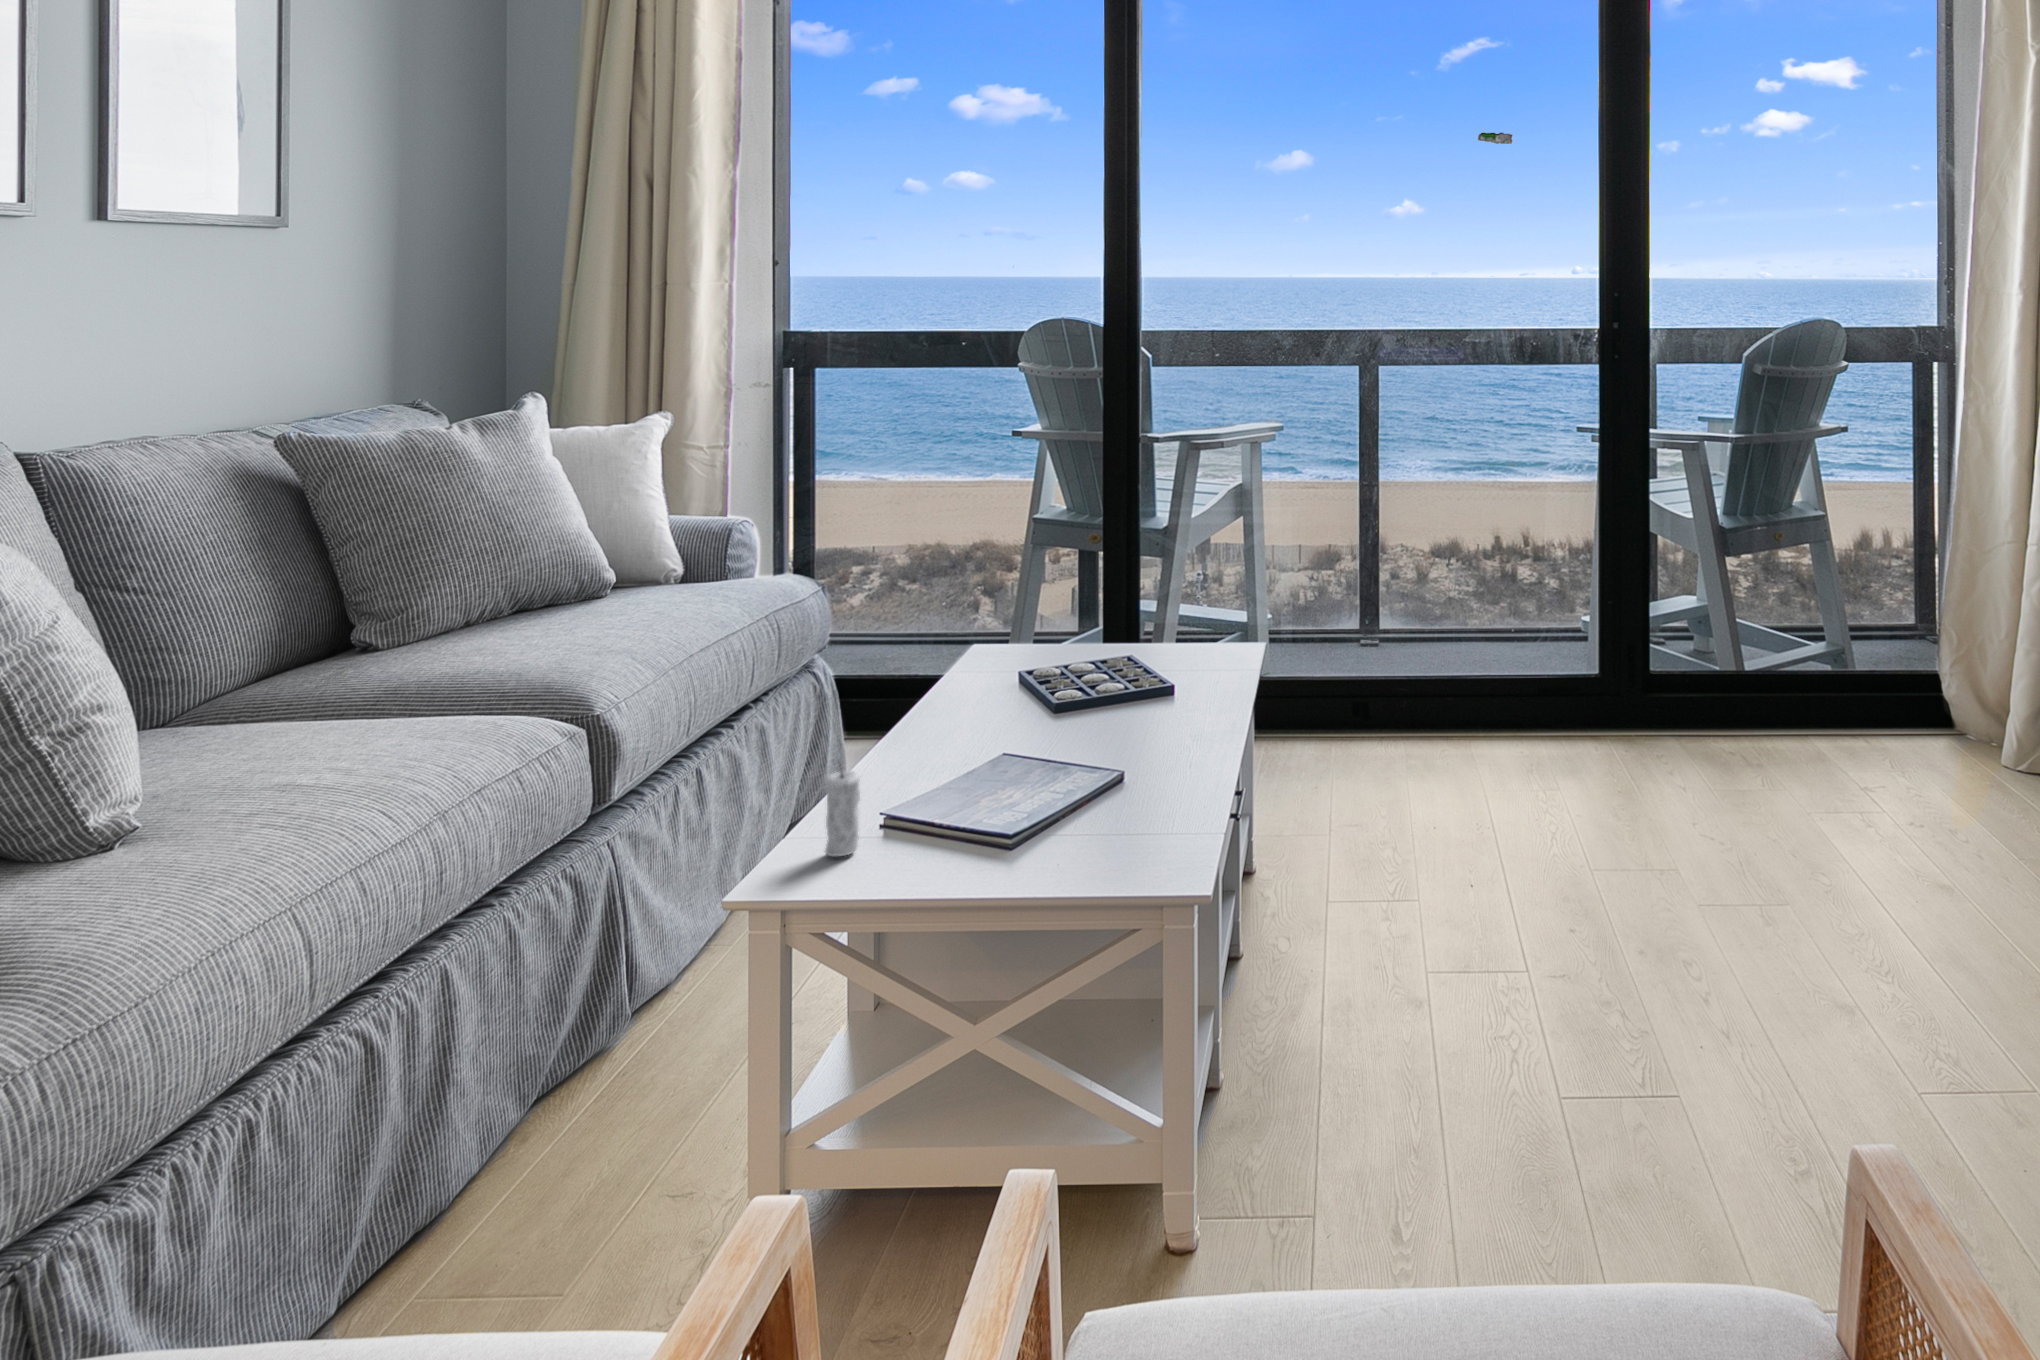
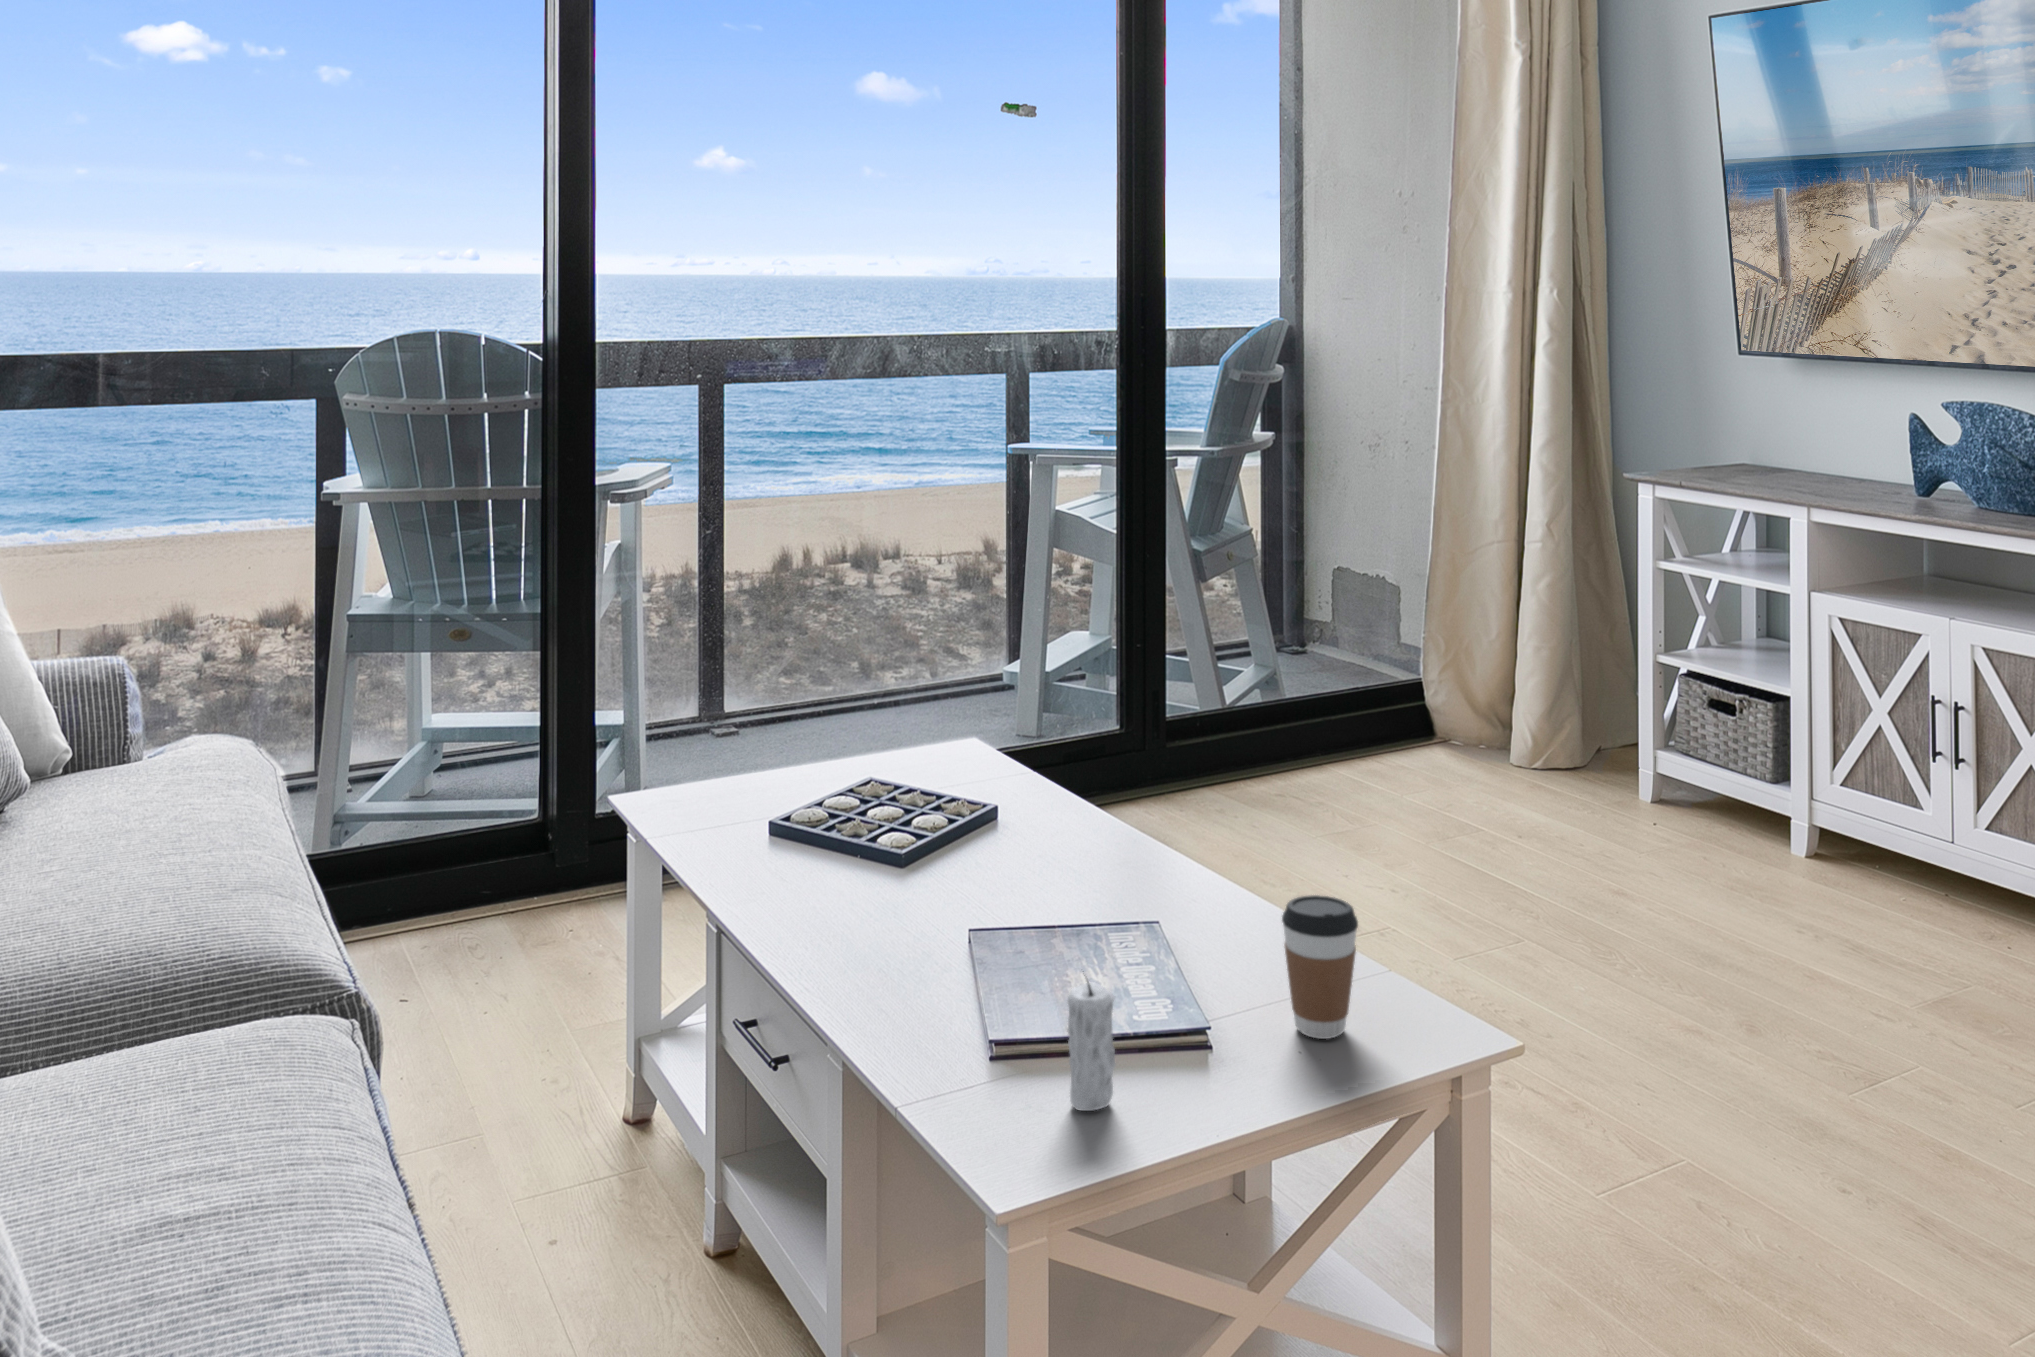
coffee cup: none [1018,746,1076,853] -> present [1282,895,1358,1039]

